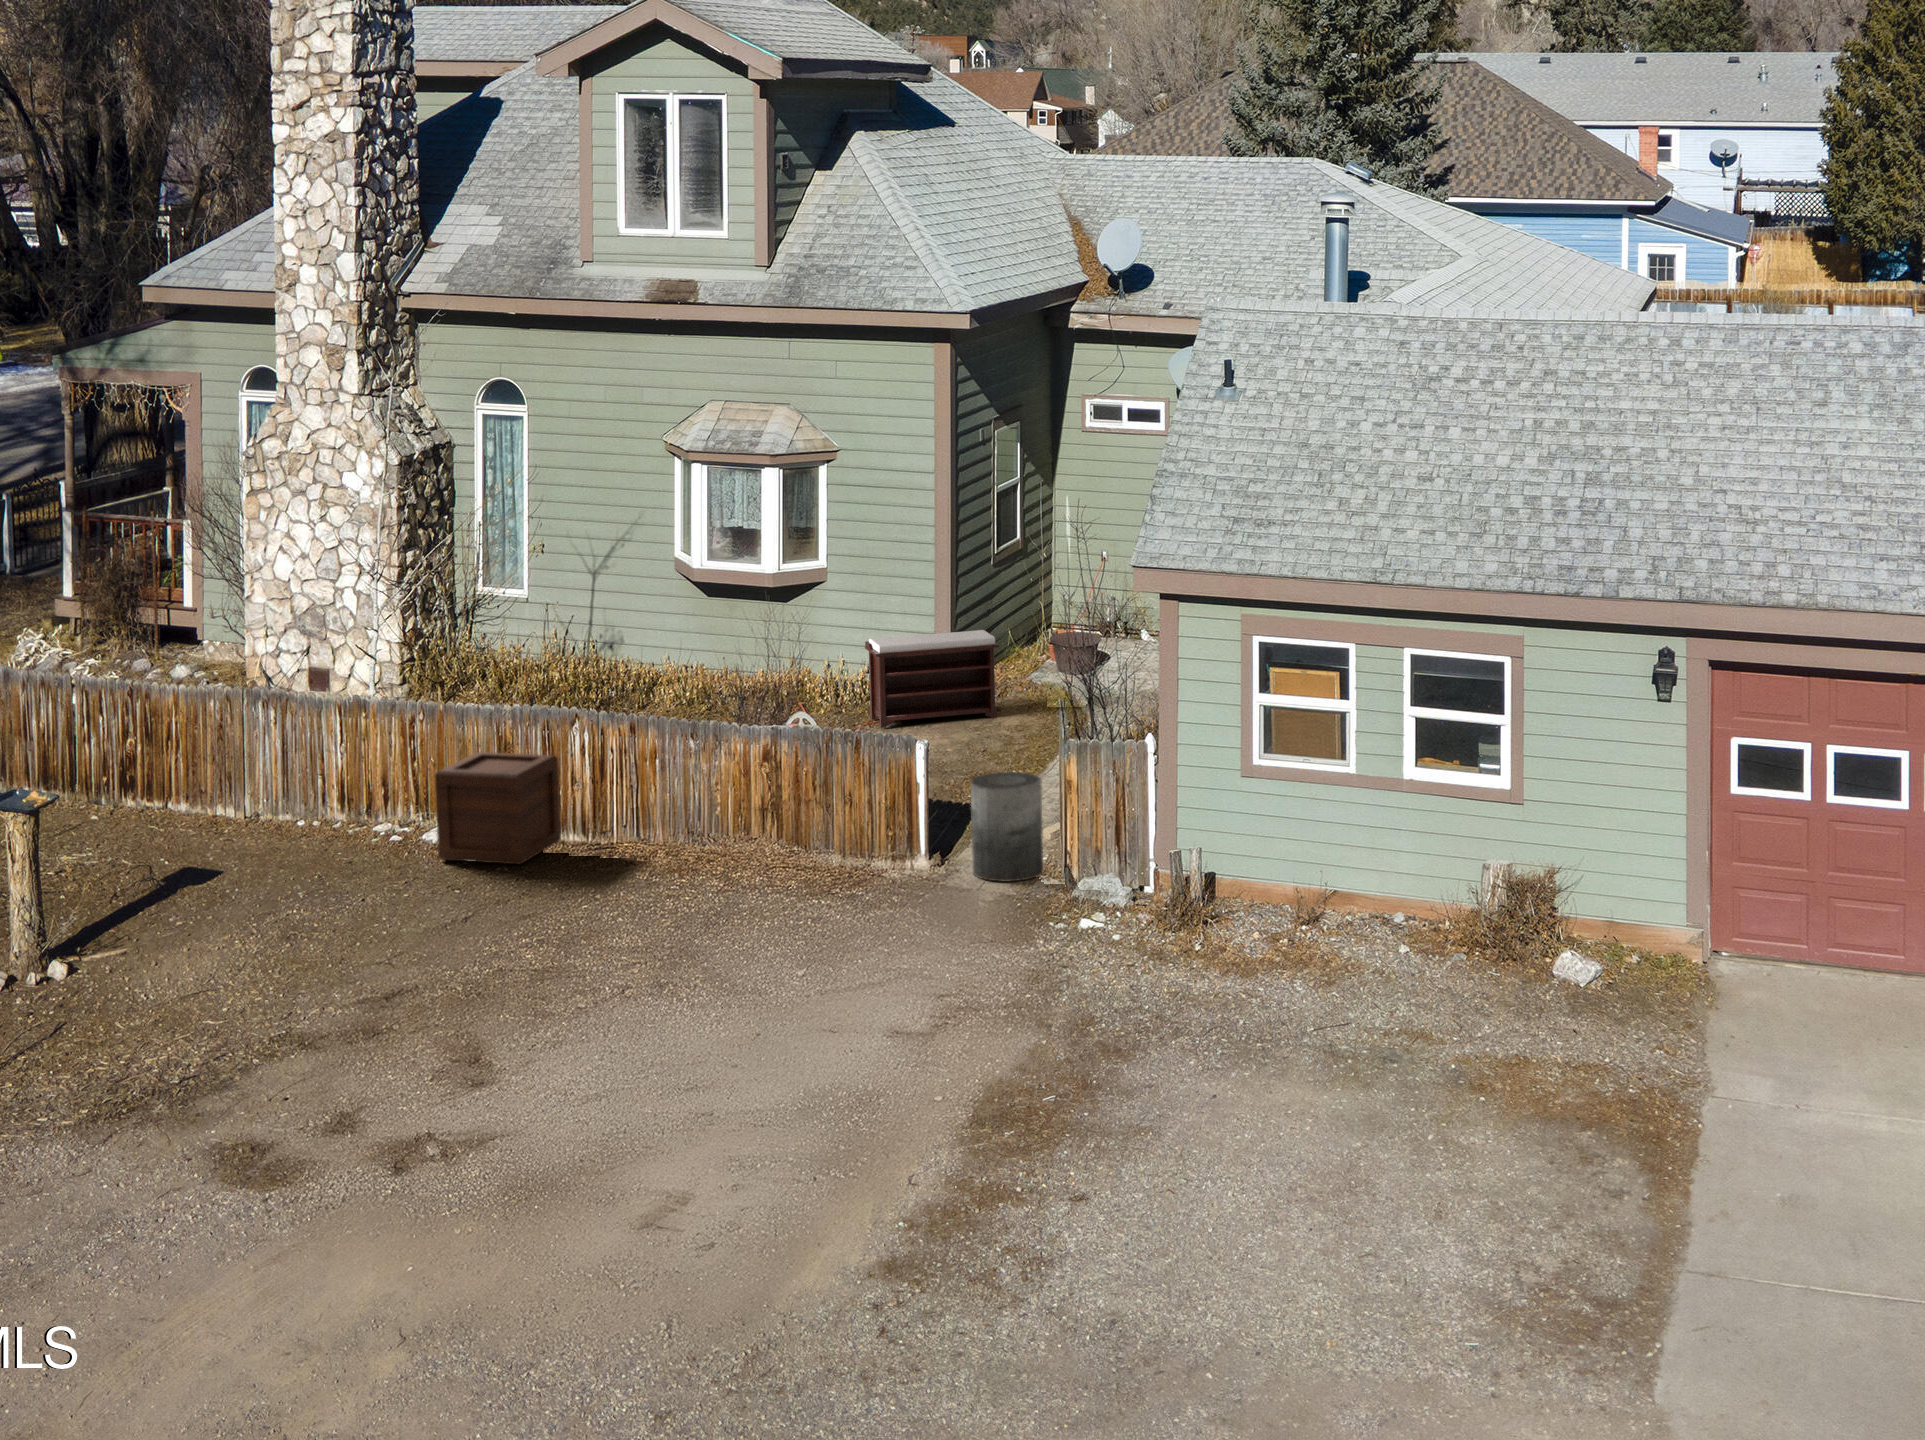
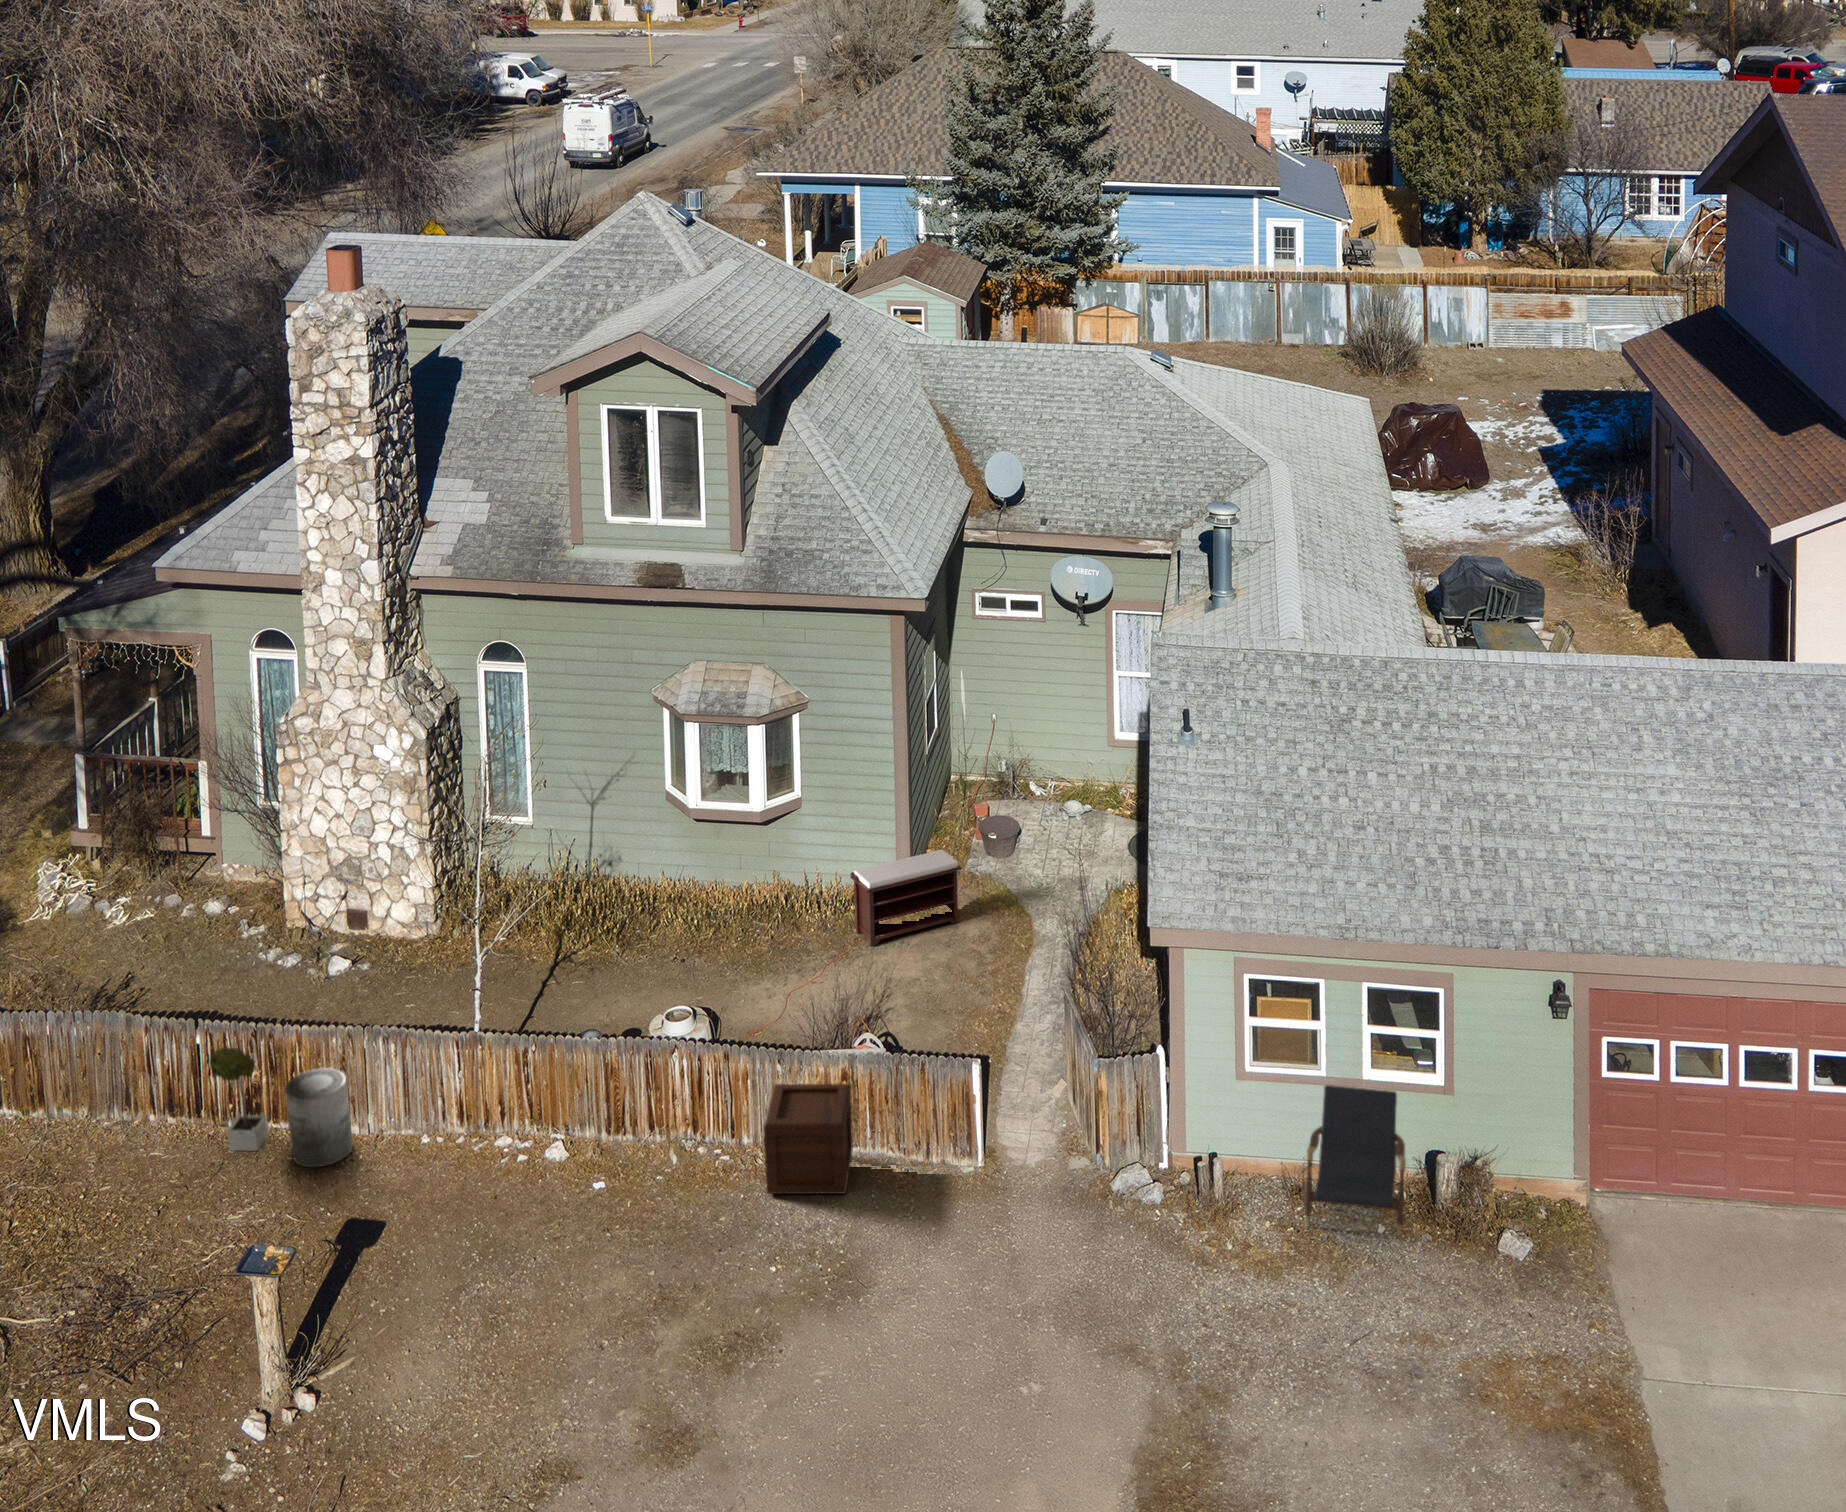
potted tree: none [80,704,143,825] -> present [209,1048,269,1151]
wooden crate: present [435,752,561,864] -> present [764,1084,853,1194]
lounge chair: none [1255,766,1386,930] -> present [1305,1085,1406,1236]
trash can: present [971,772,1043,881] -> present [285,1068,353,1167]

